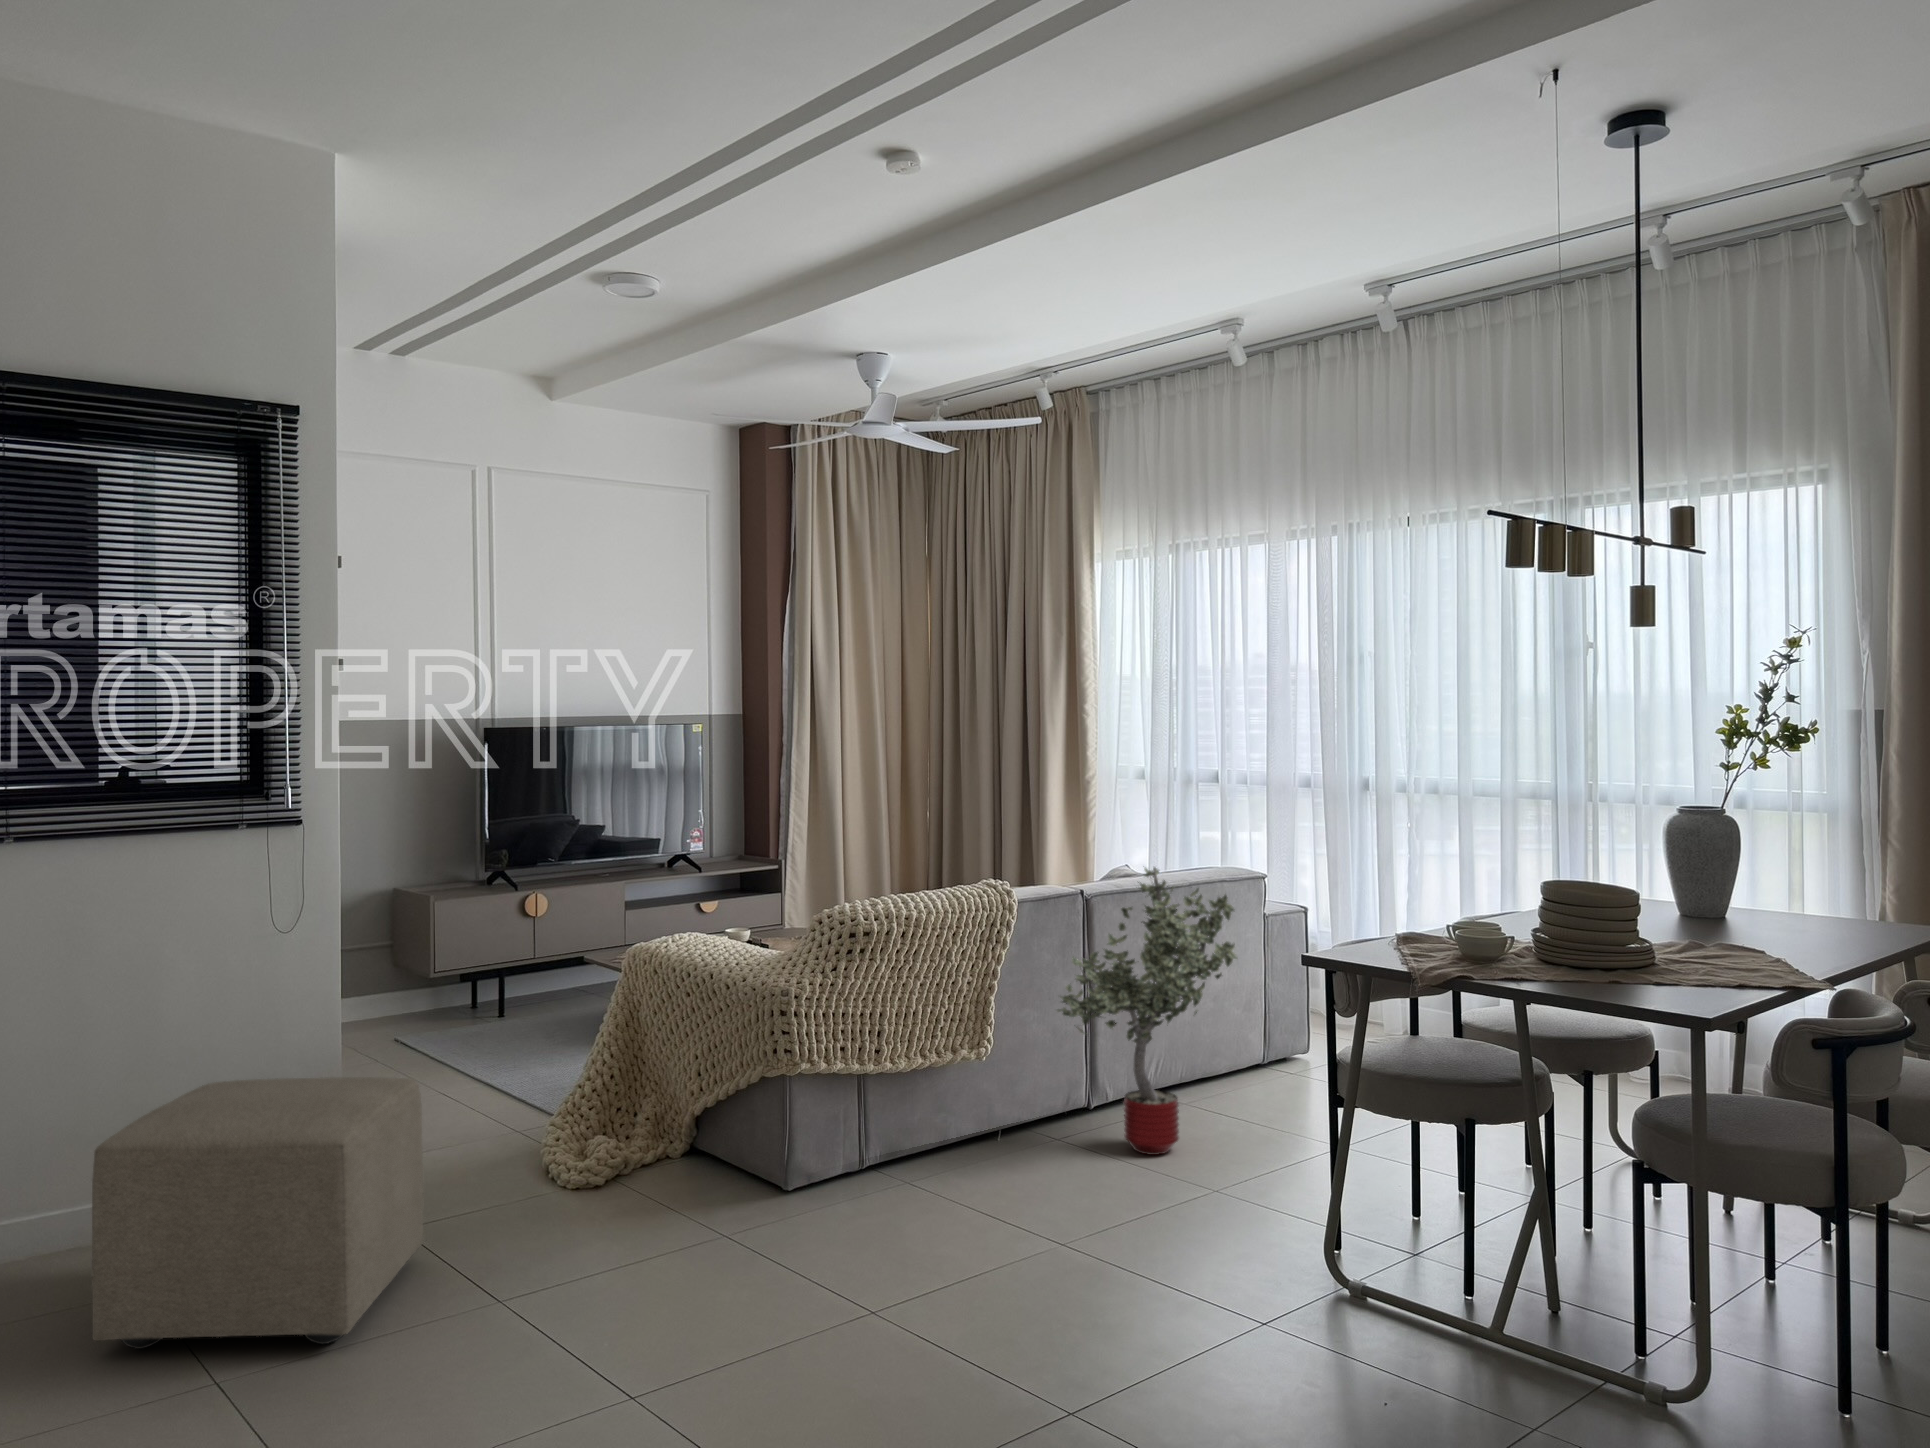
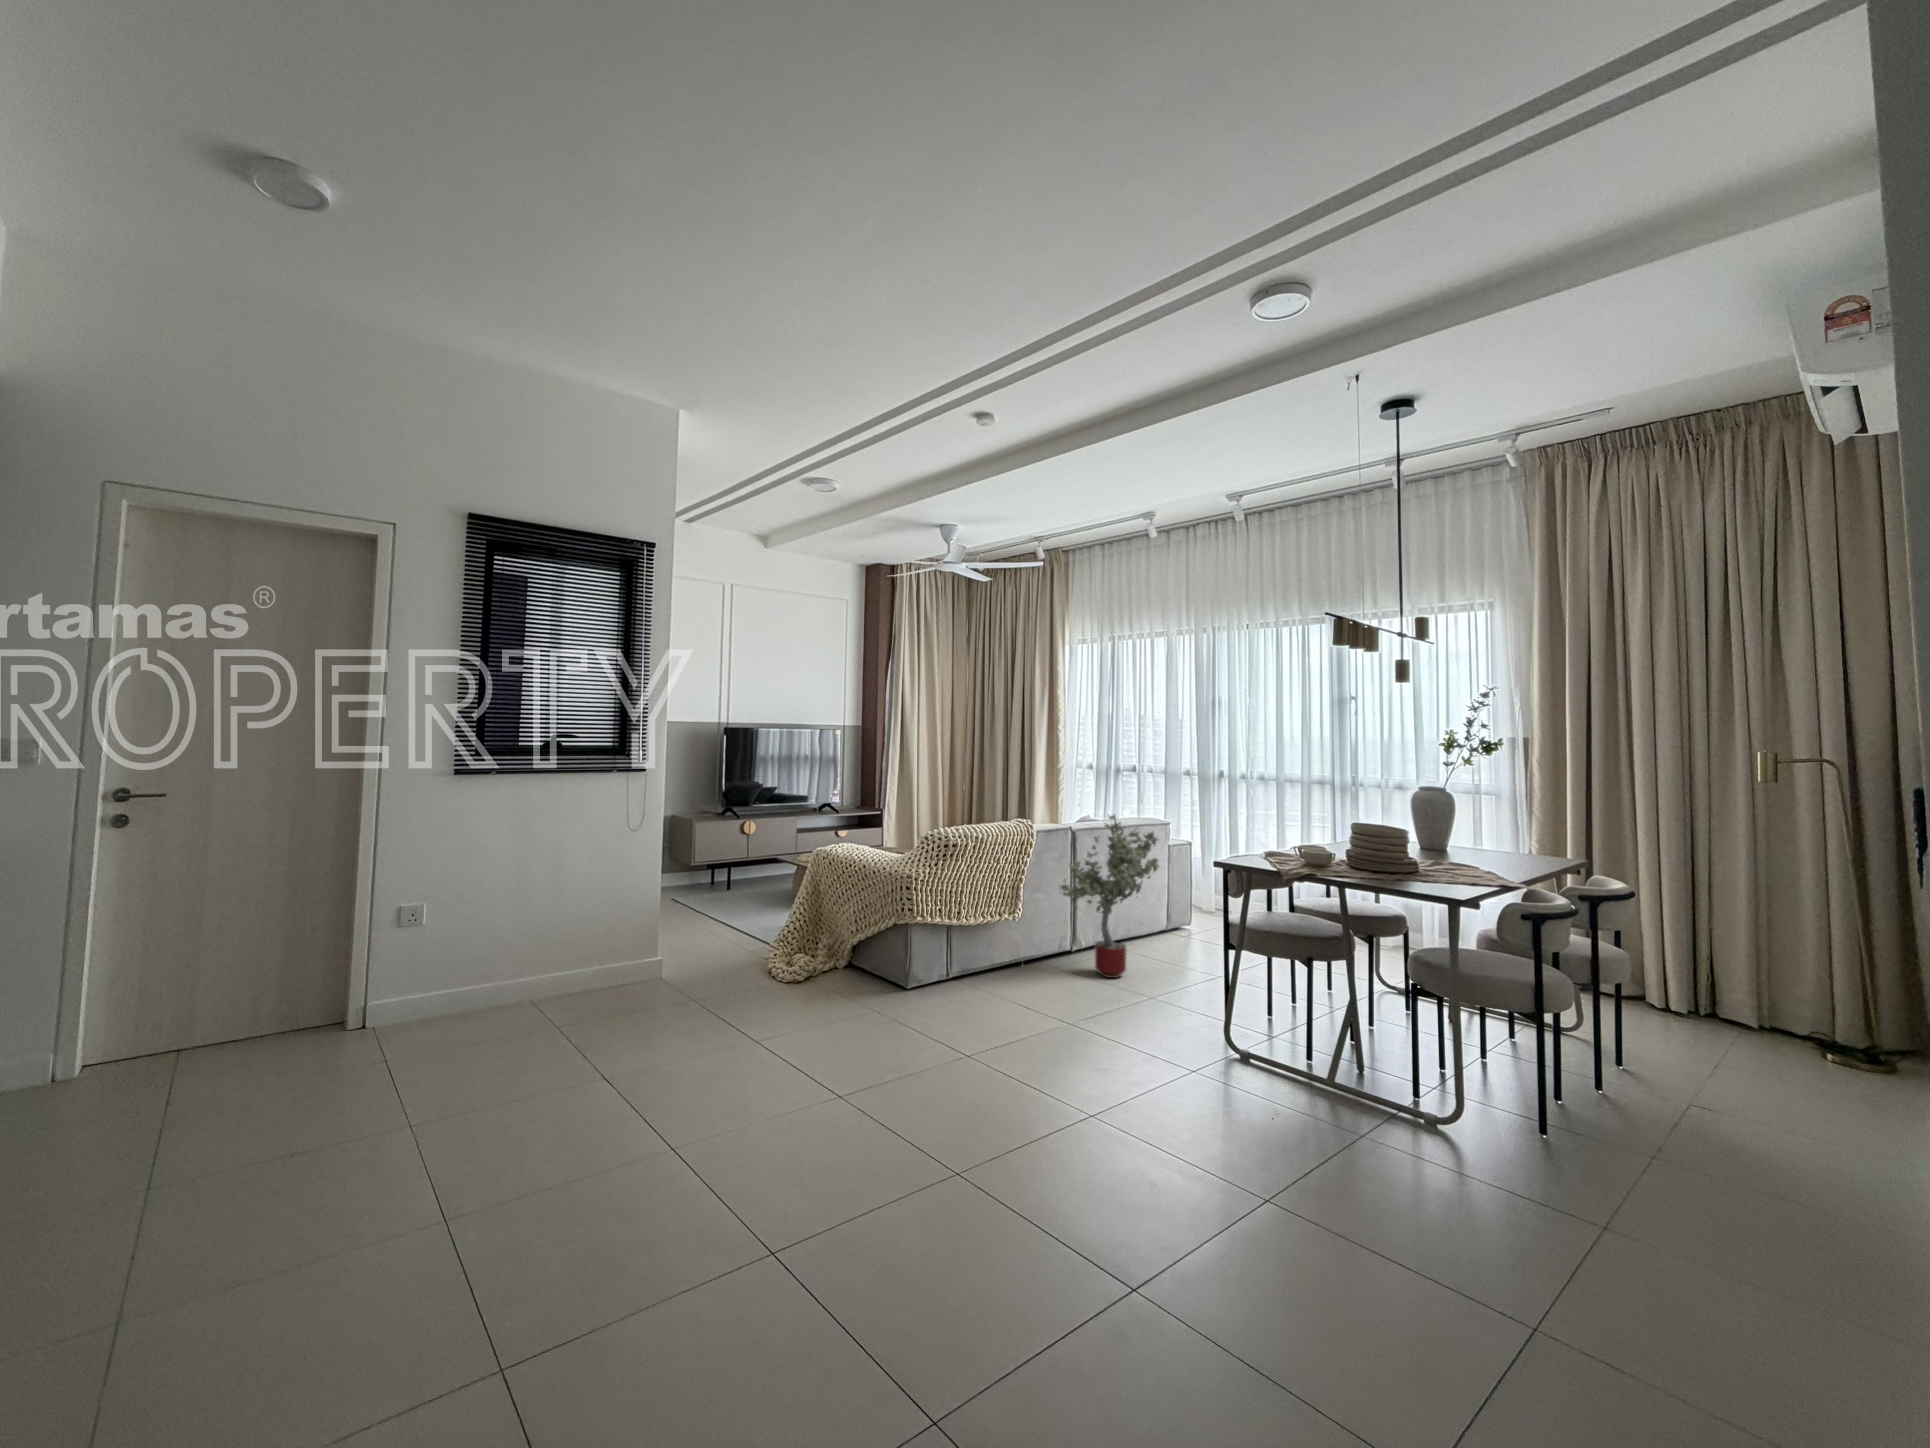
ottoman: present [92,1077,424,1349] -> none [536,913,712,1061]

